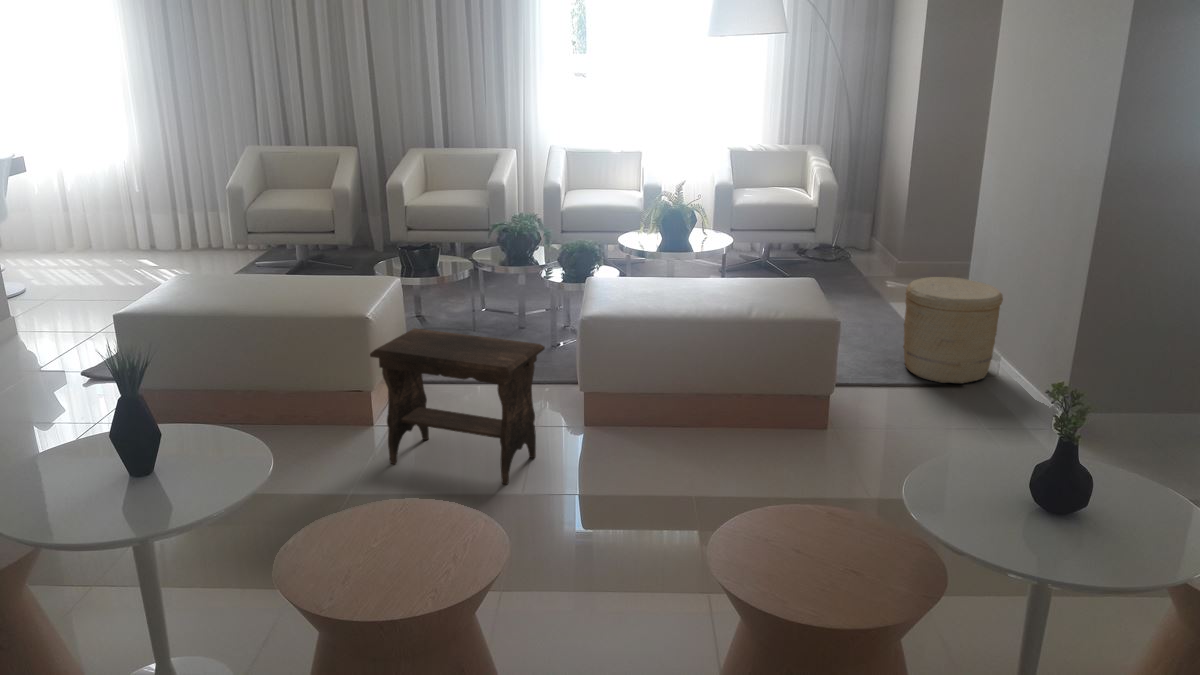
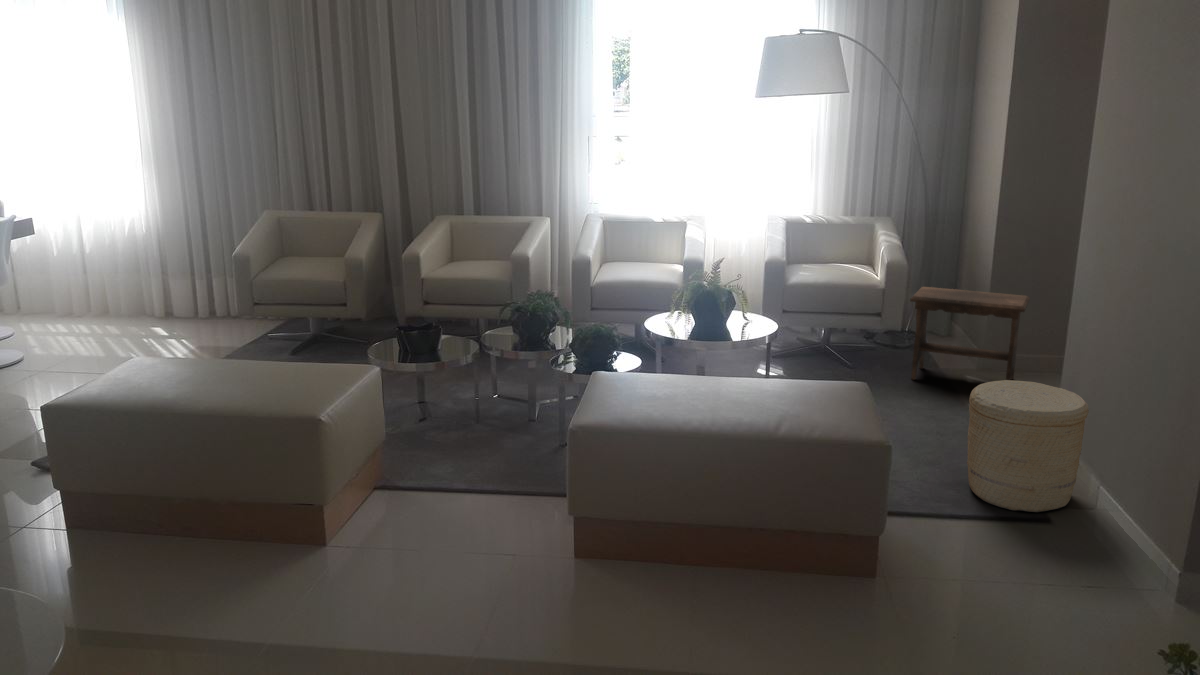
footstool: present [370,328,545,484] -> present [910,287,1030,380]

